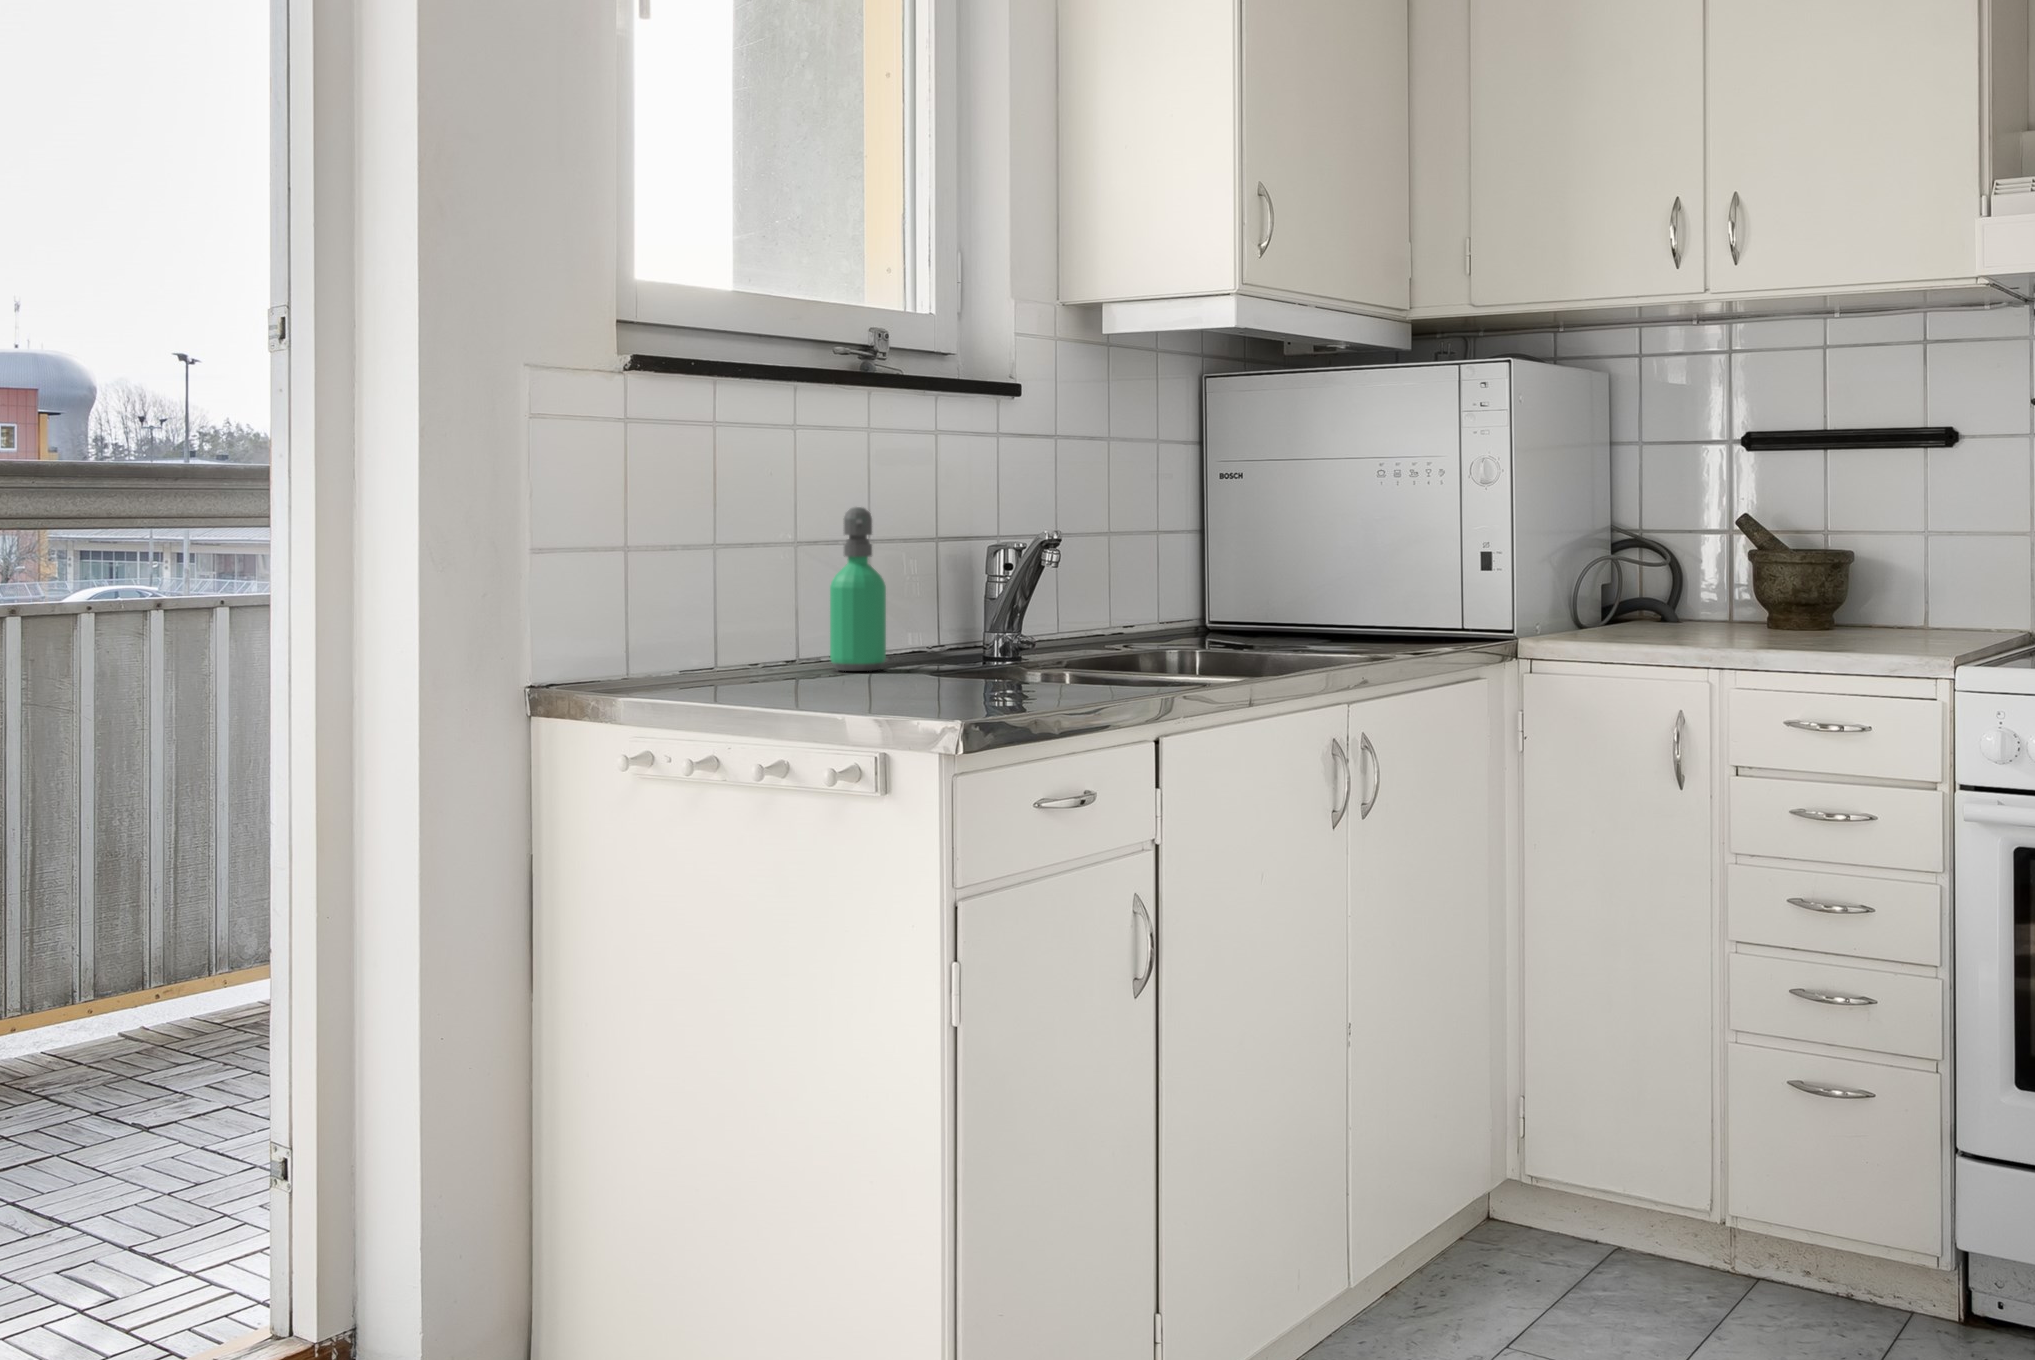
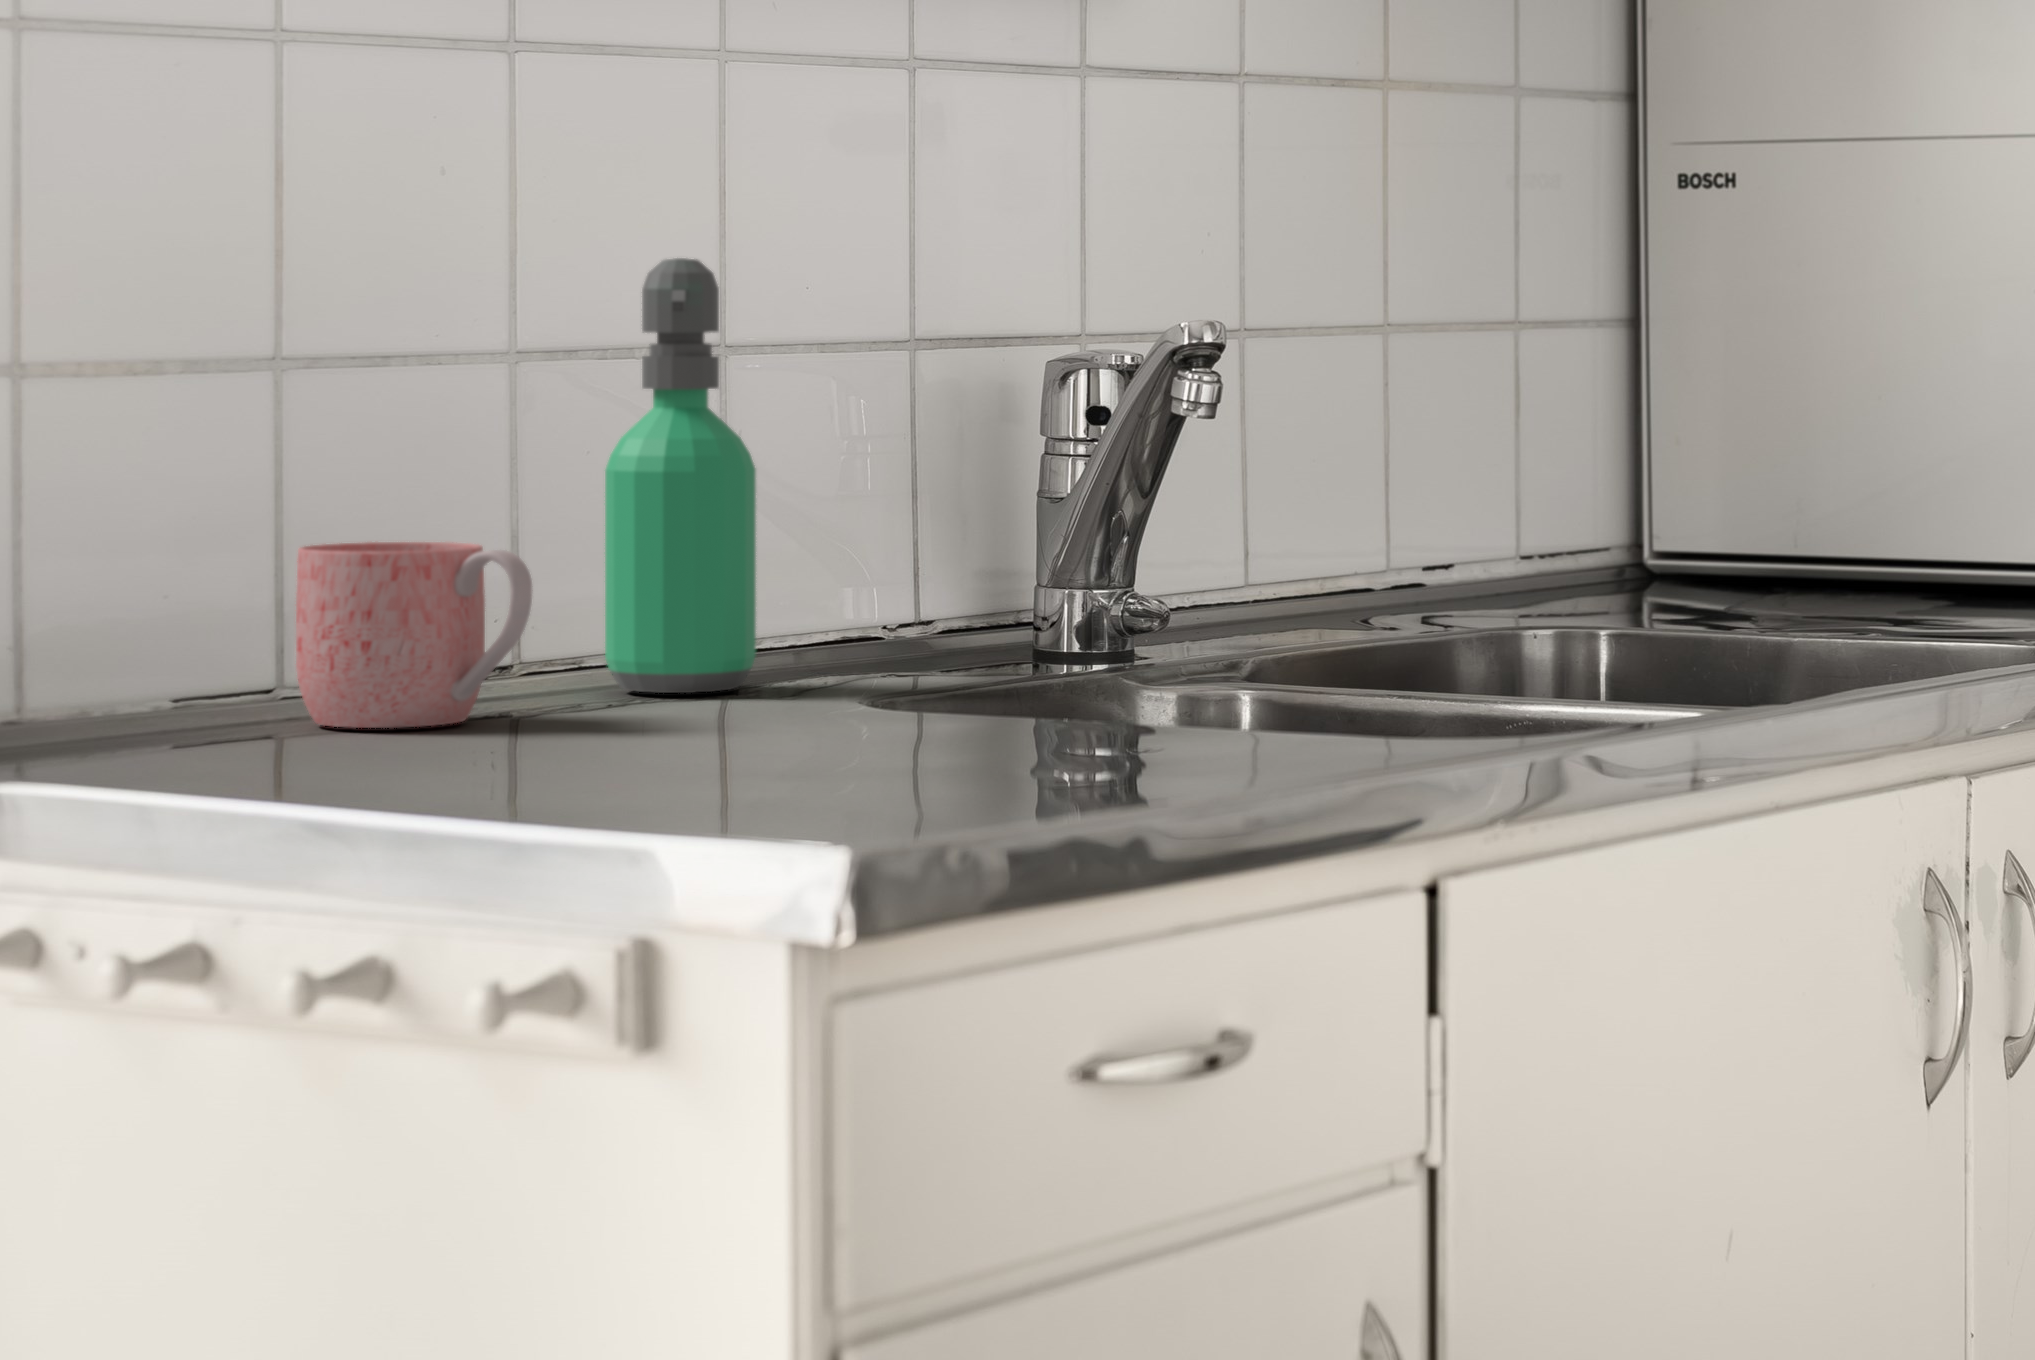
mug: none [724,613,813,682] -> present [296,542,532,728]

